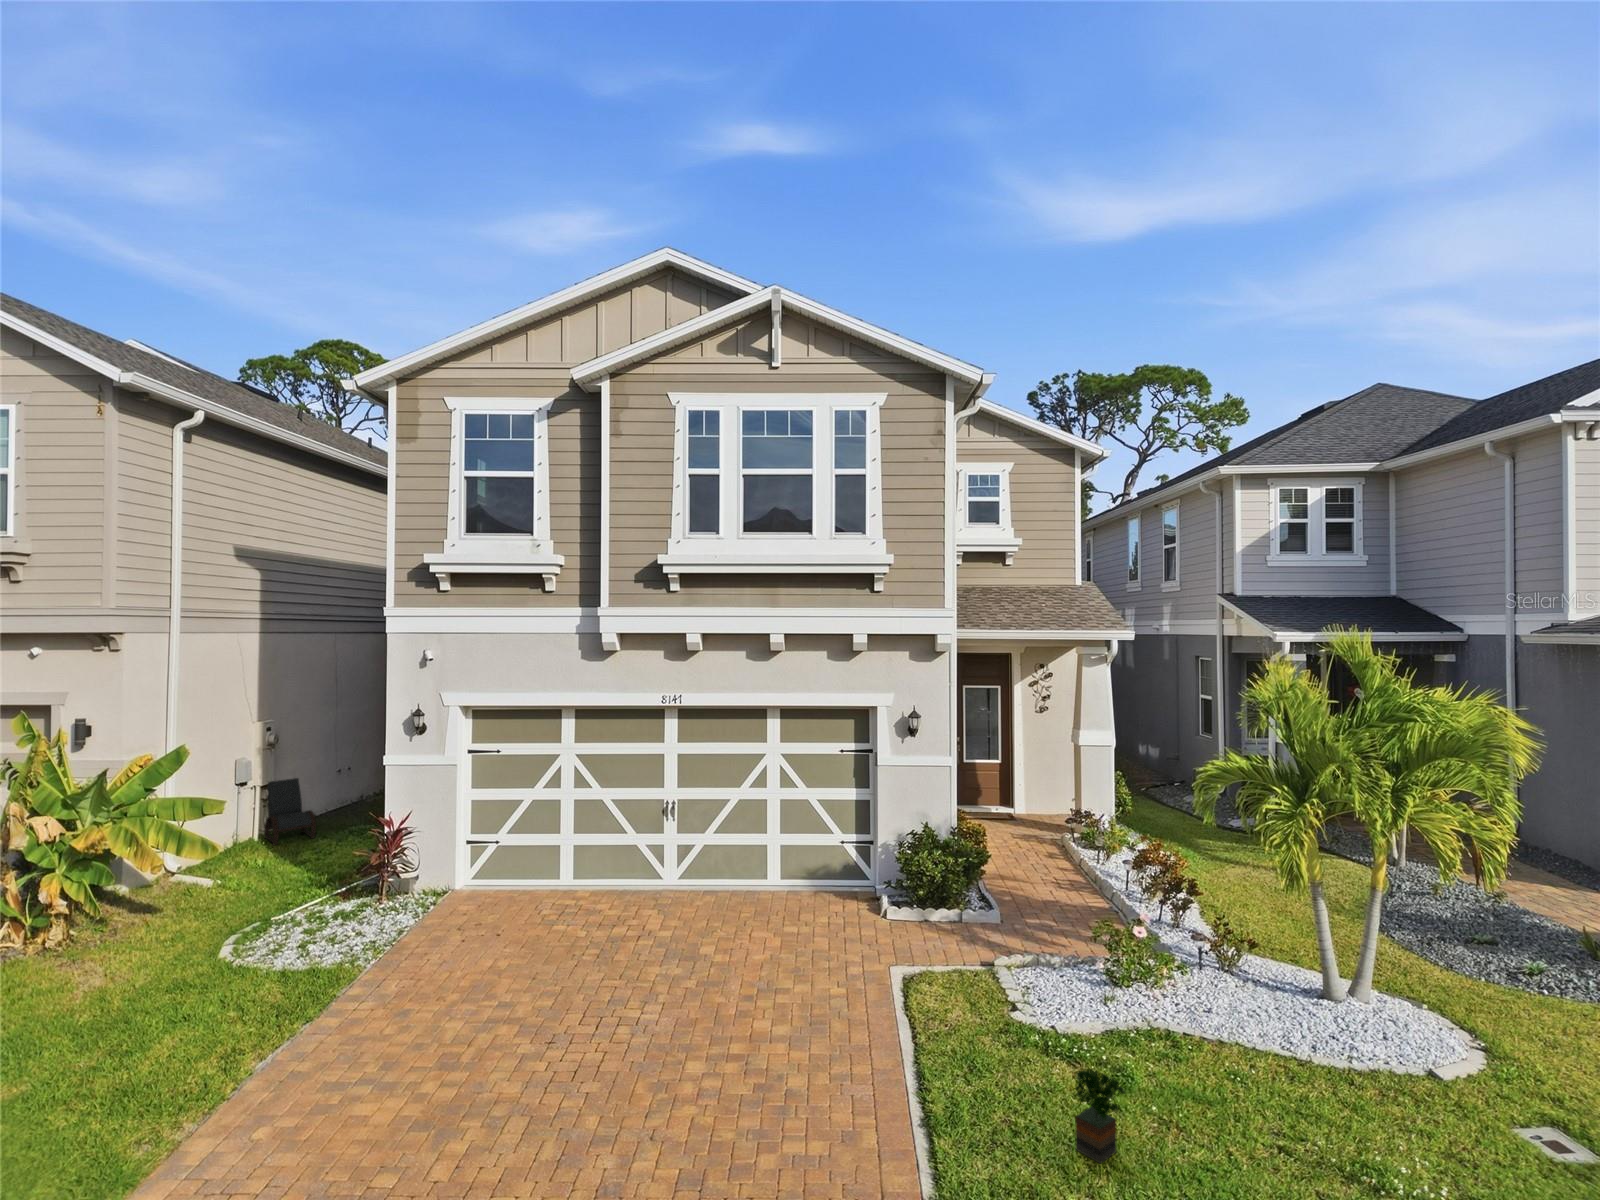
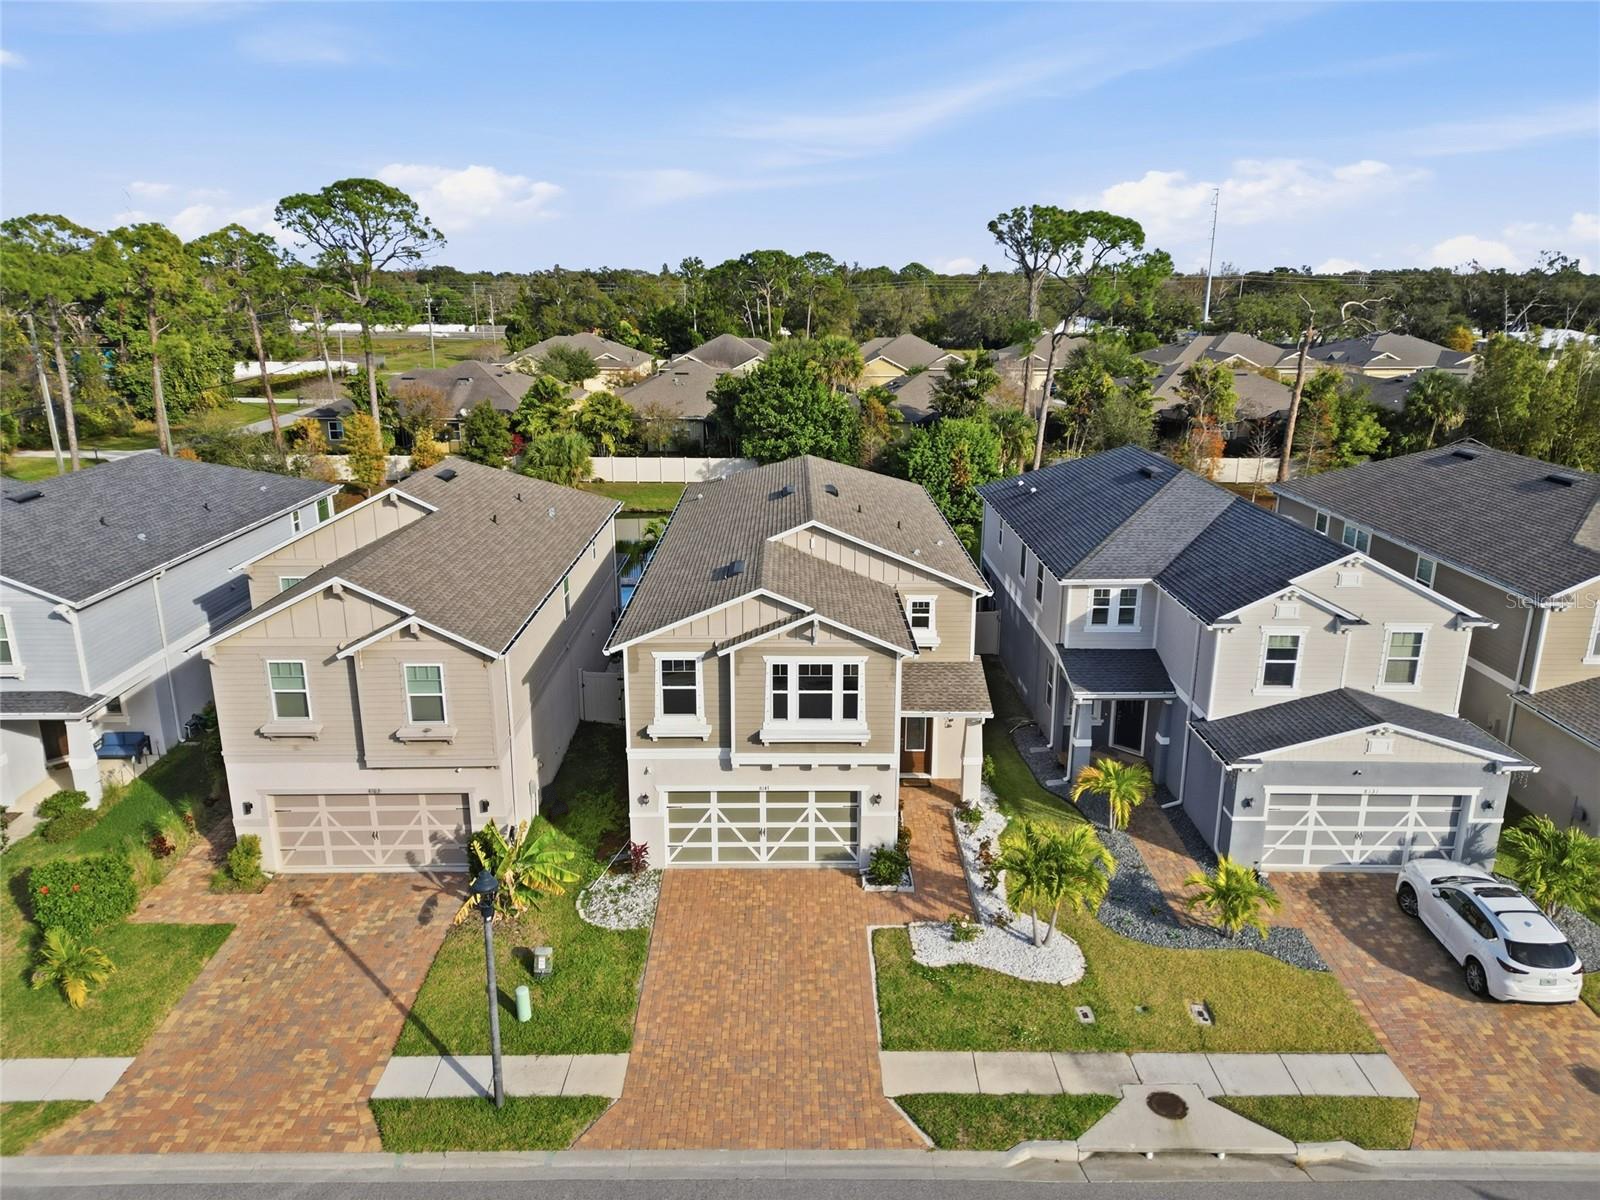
potted tree: present [1075,1070,1125,1163] -> none [930,1000,947,1028]

